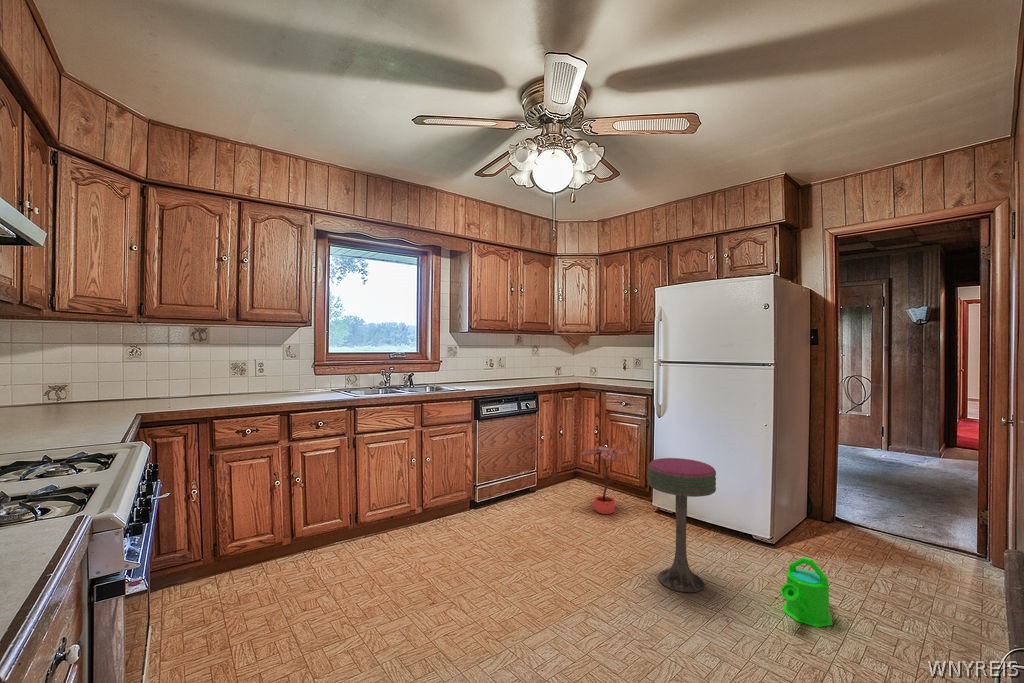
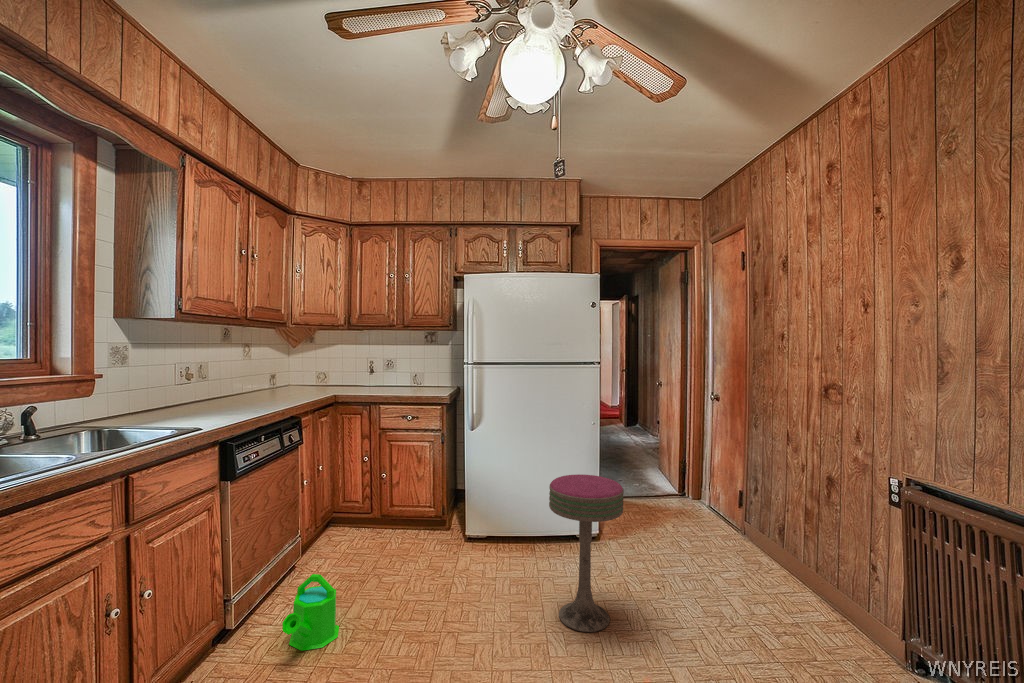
potted plant: present [581,447,628,514] -> none [387,475,441,566]
watering can: present [781,557,833,627] -> present [282,574,339,651]

